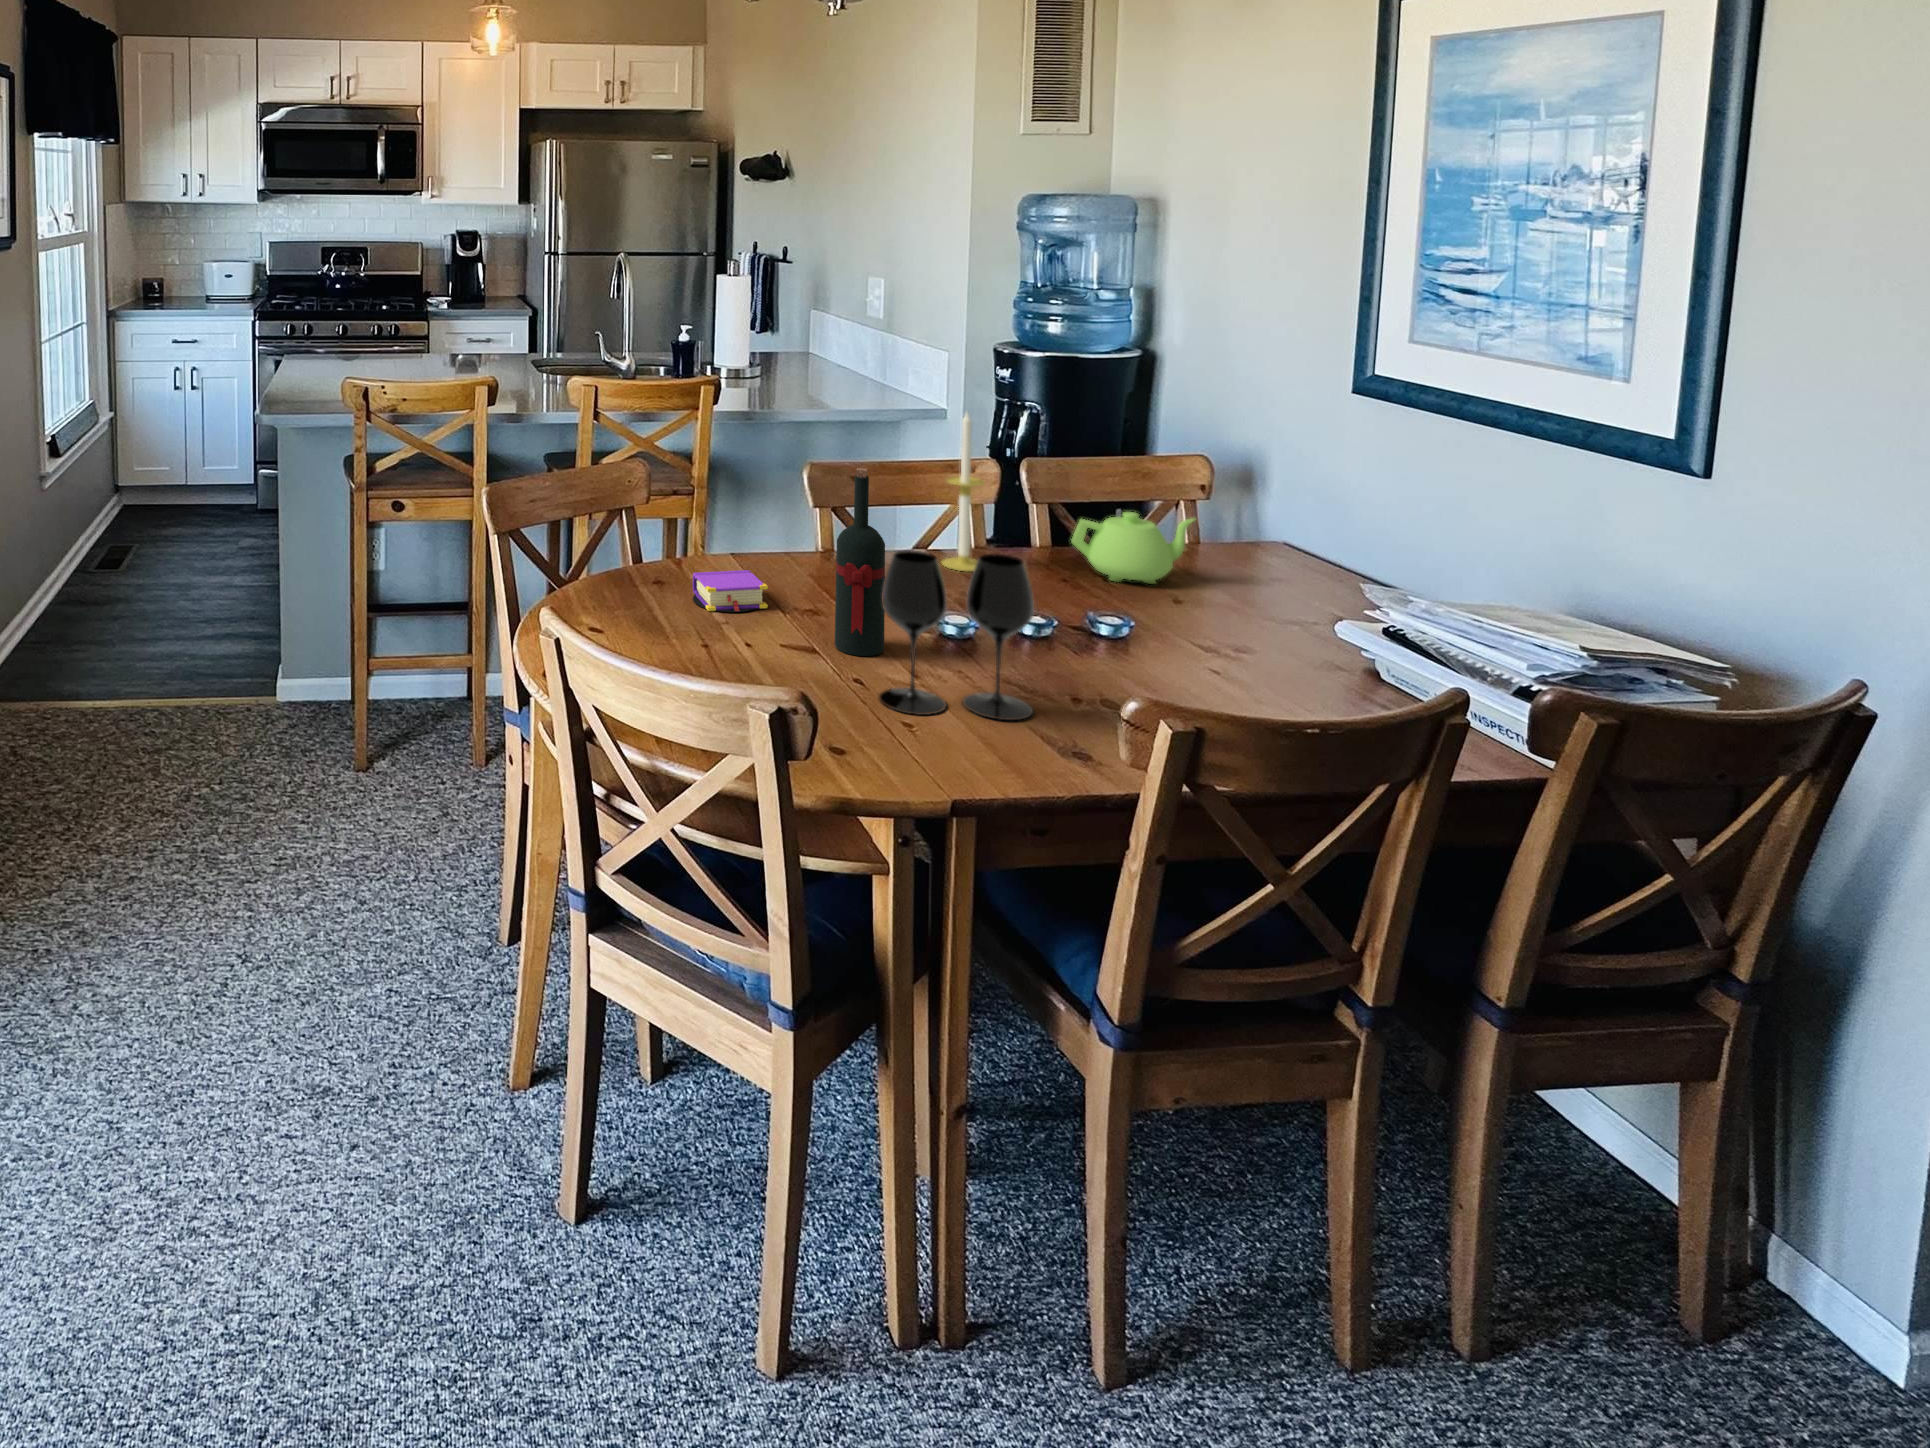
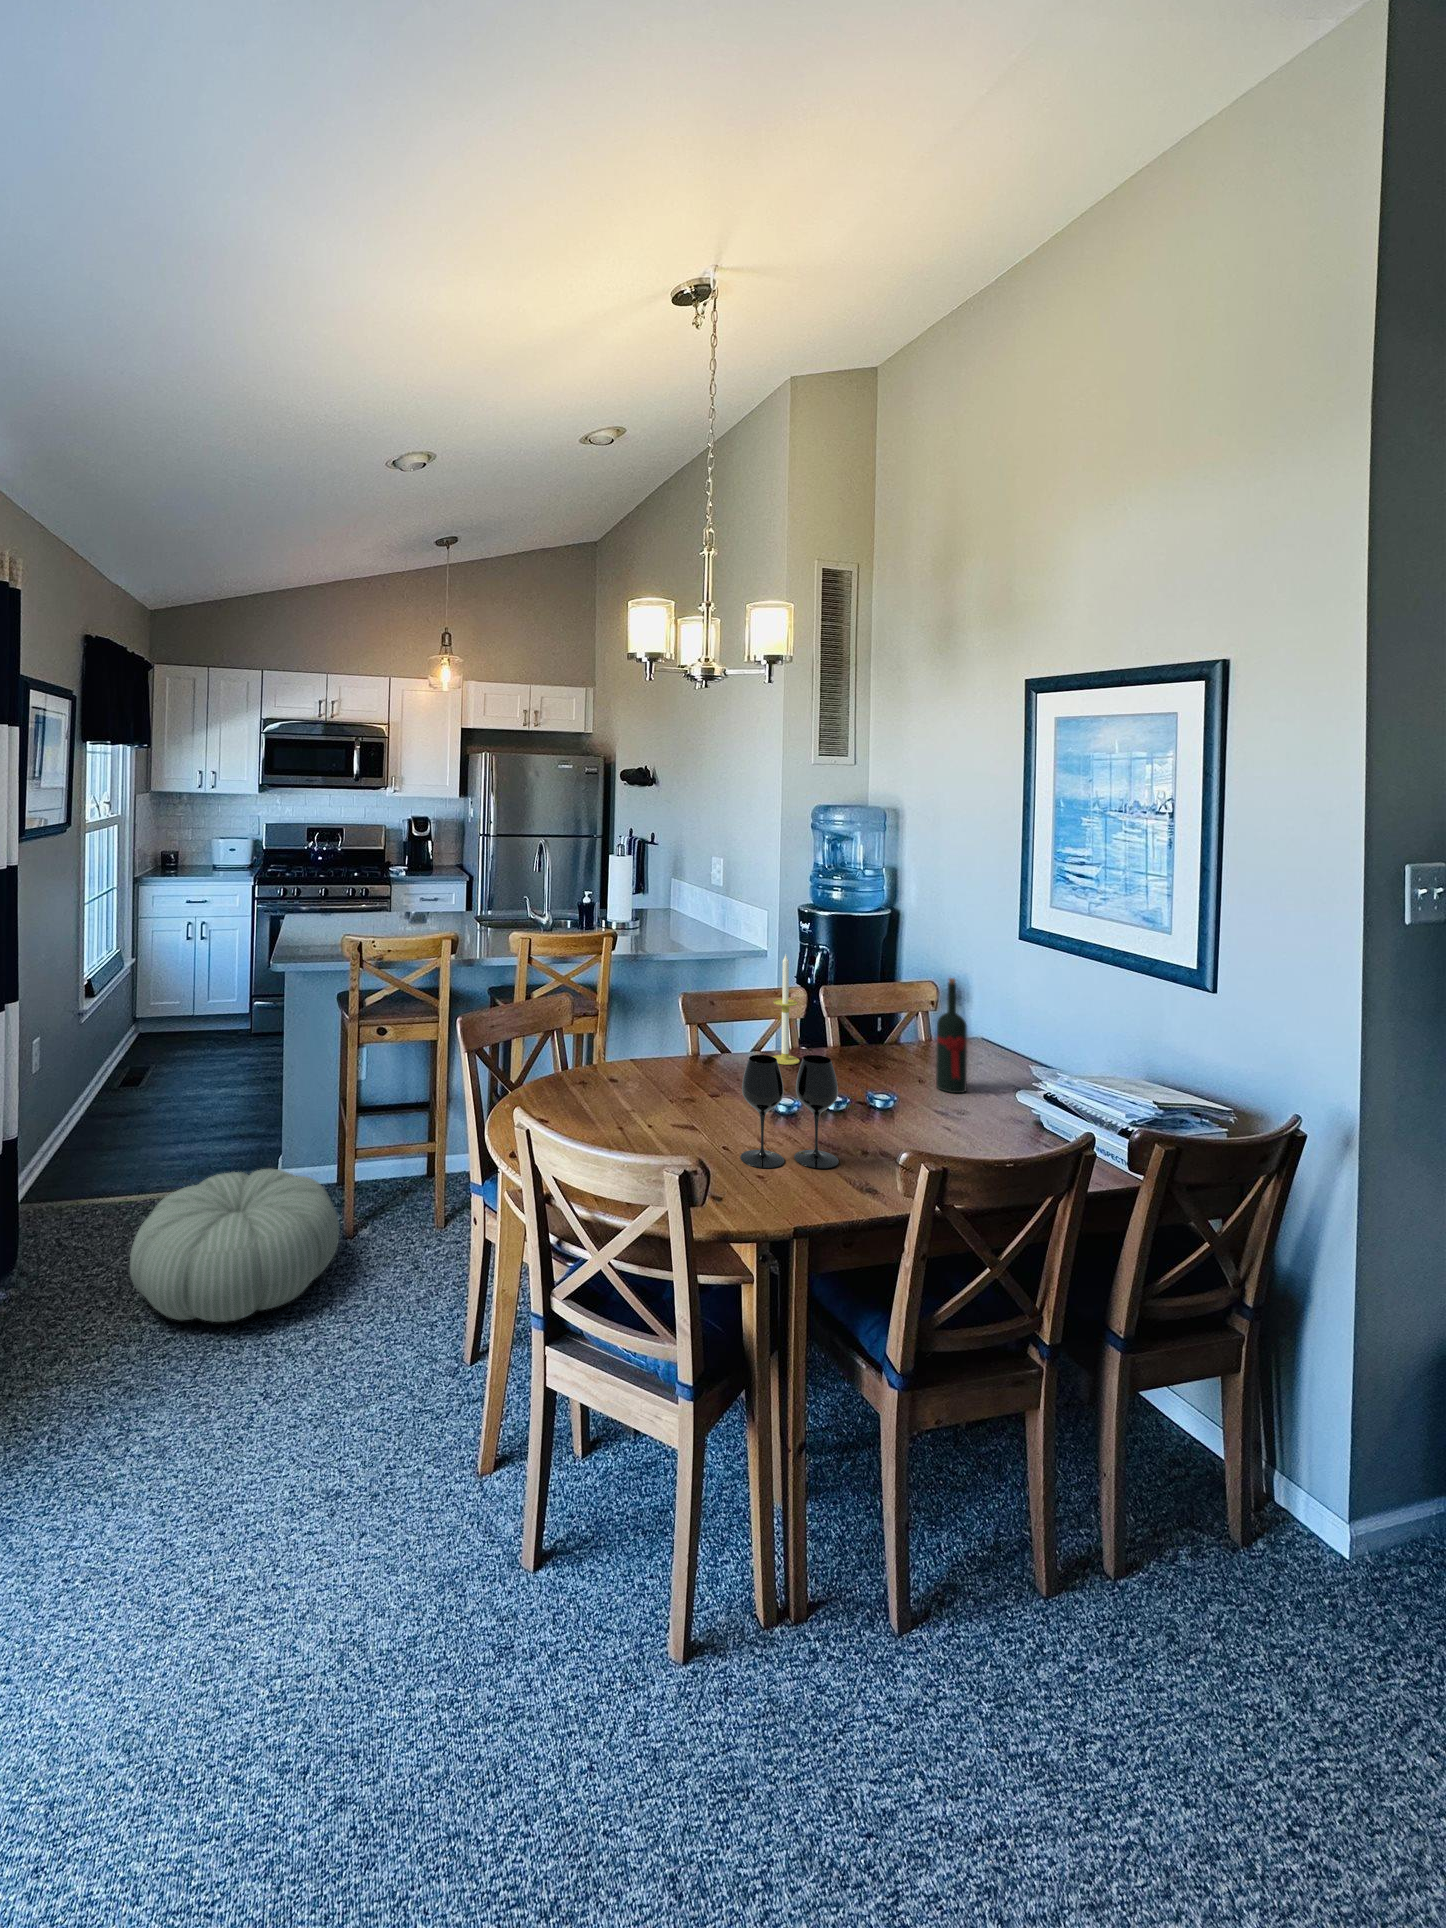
wine bottle: present [835,468,885,656] -> present [936,978,967,1093]
teapot: present [1071,512,1195,584] -> none [852,1020,929,1069]
book: present [693,570,768,612] -> none [587,1070,681,1110]
pouf: none [85,679,343,865] -> present [130,1169,339,1322]

